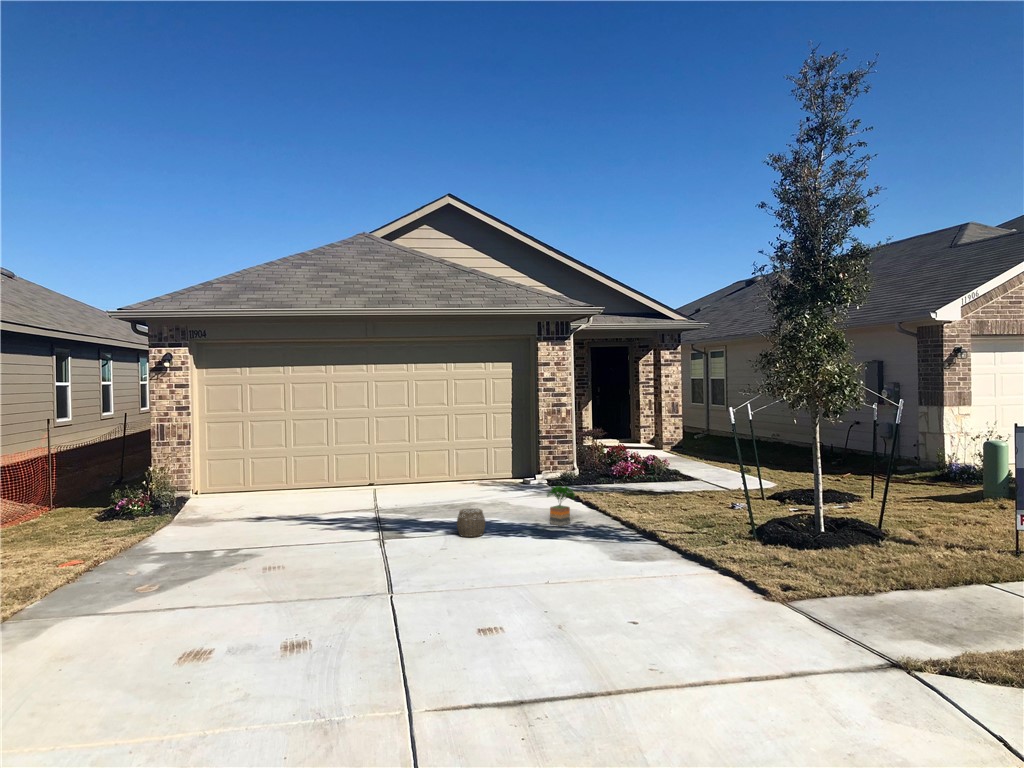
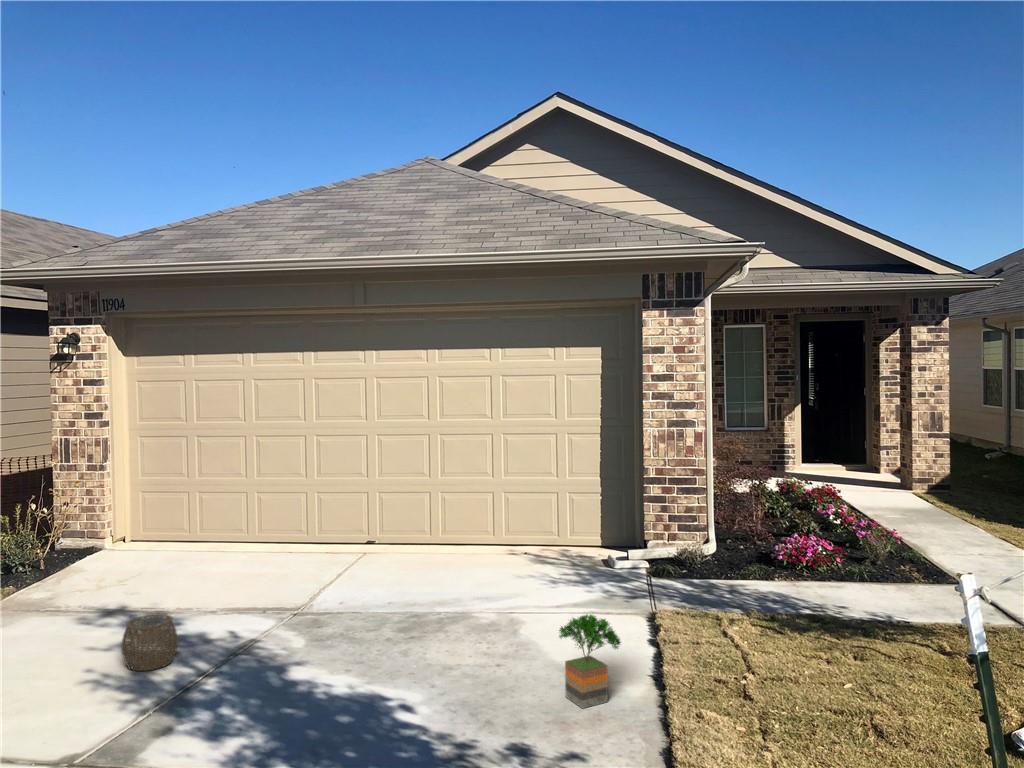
woven basket: present [457,508,485,537] -> present [122,614,178,671]

